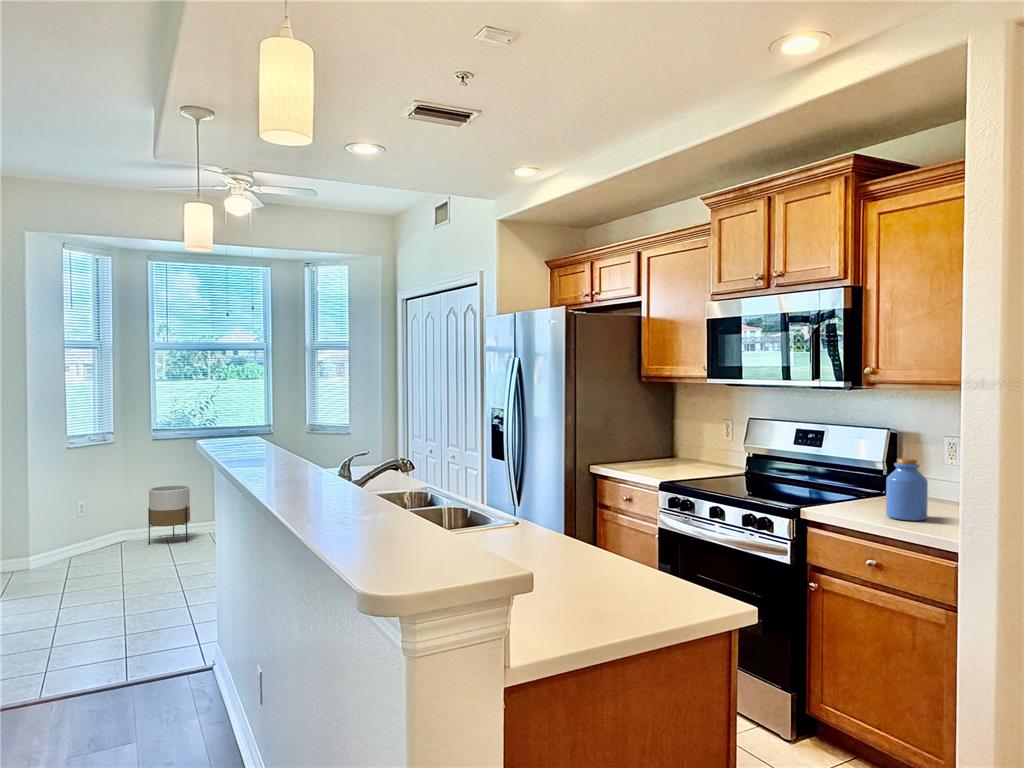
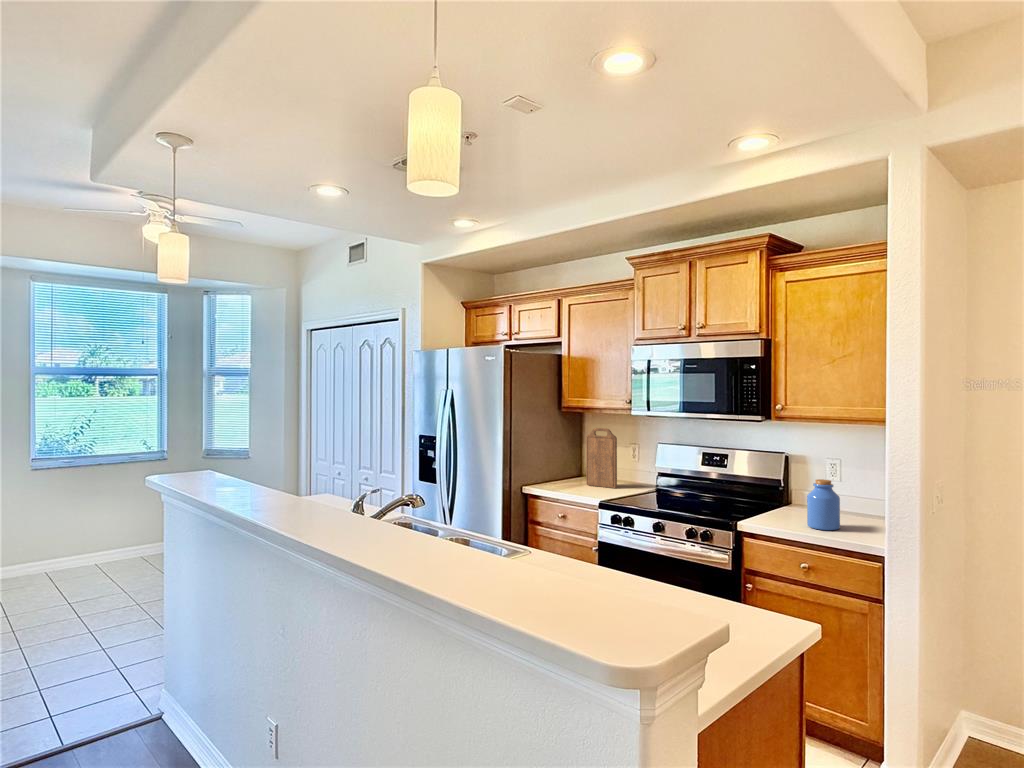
cutting board: none [667,401,699,472] -> present [586,428,617,488]
planter: present [148,485,190,544] -> none [41,515,88,579]

